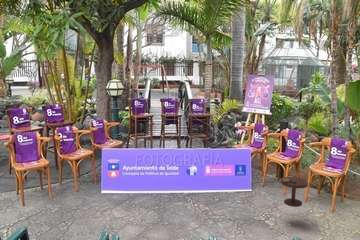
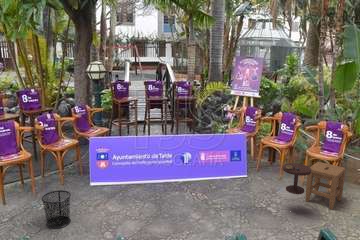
stool: none [306,177,347,224] -> present [306,162,346,209]
waste bin: none [54,195,80,229] -> present [42,190,71,229]

